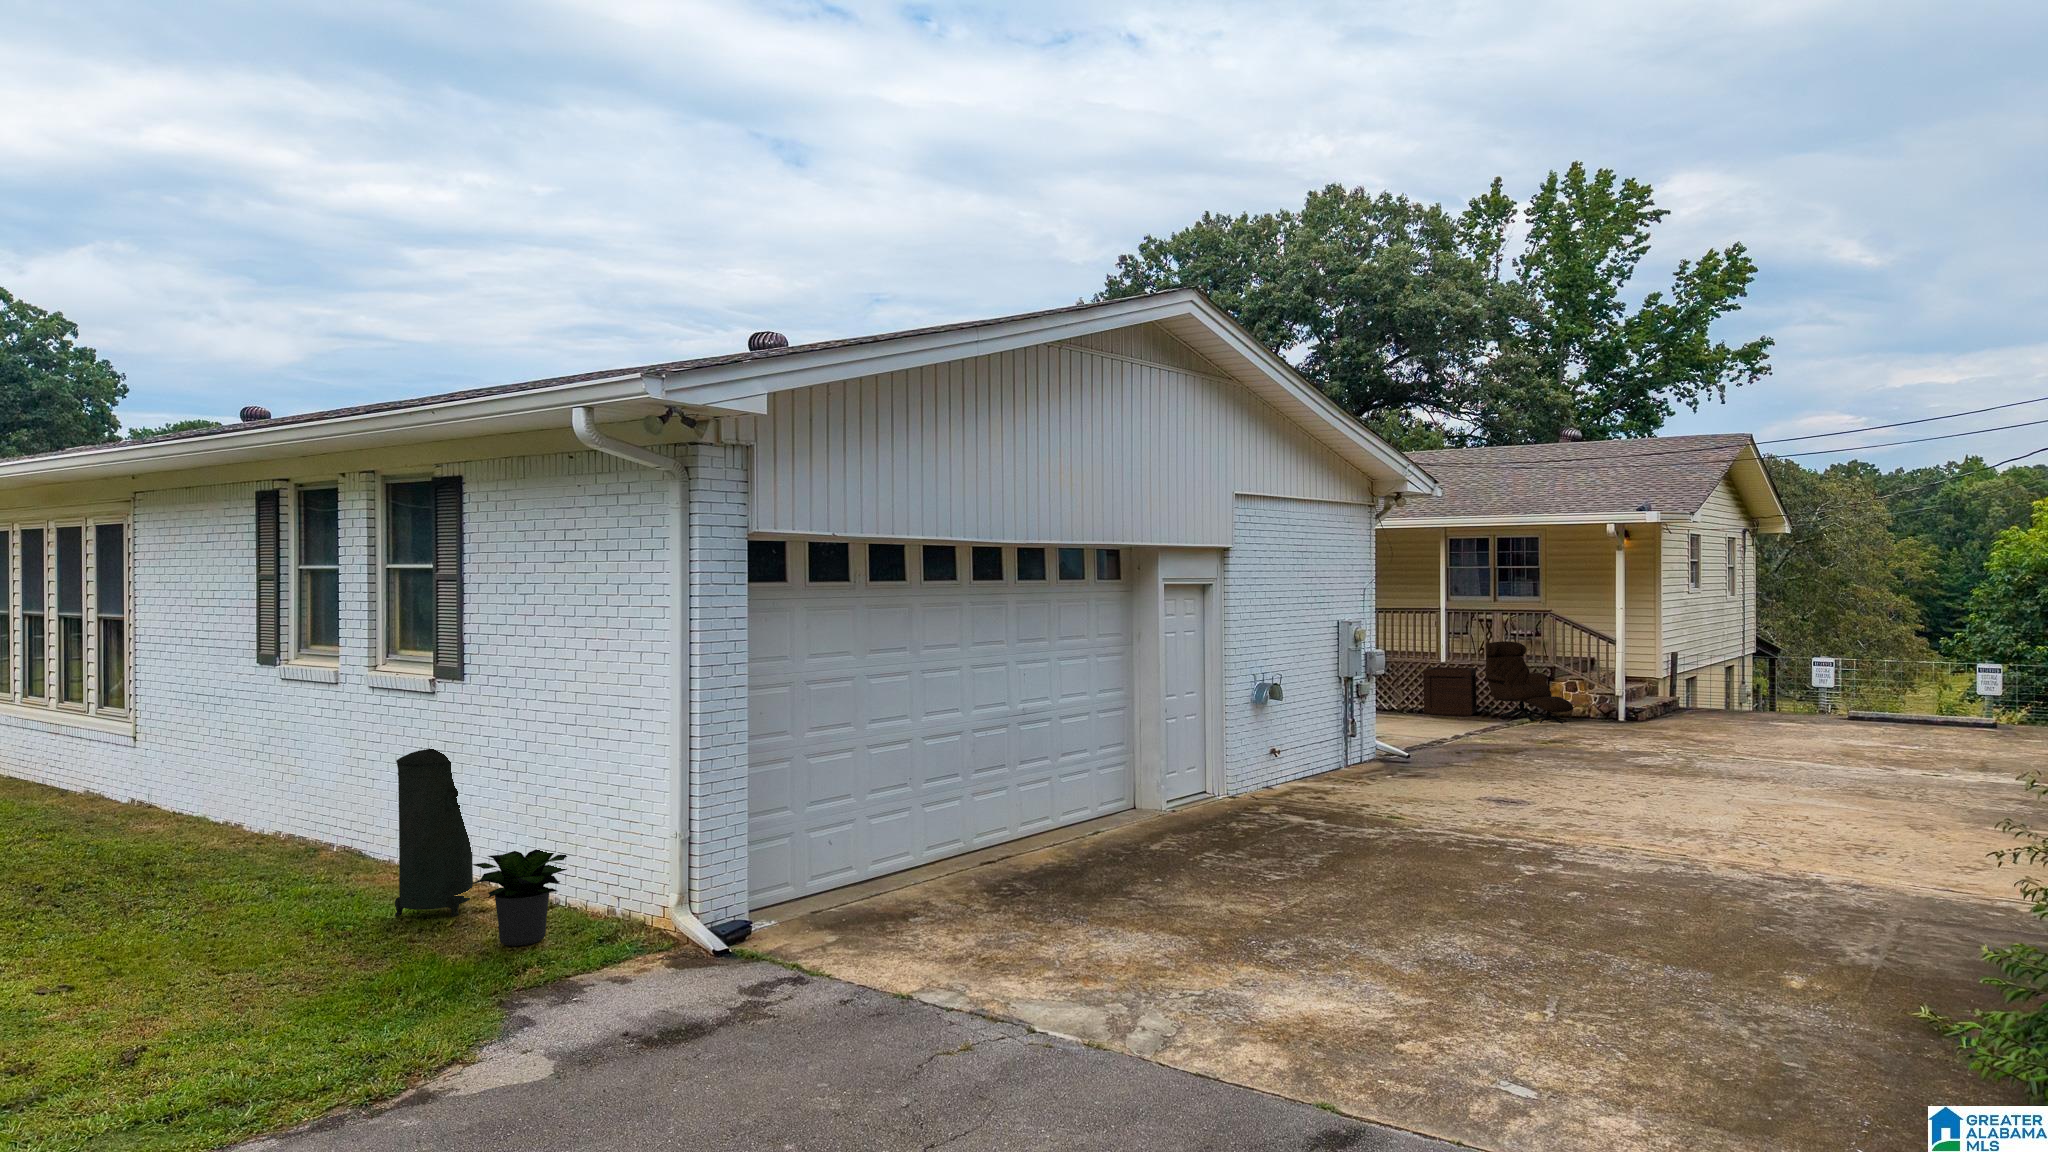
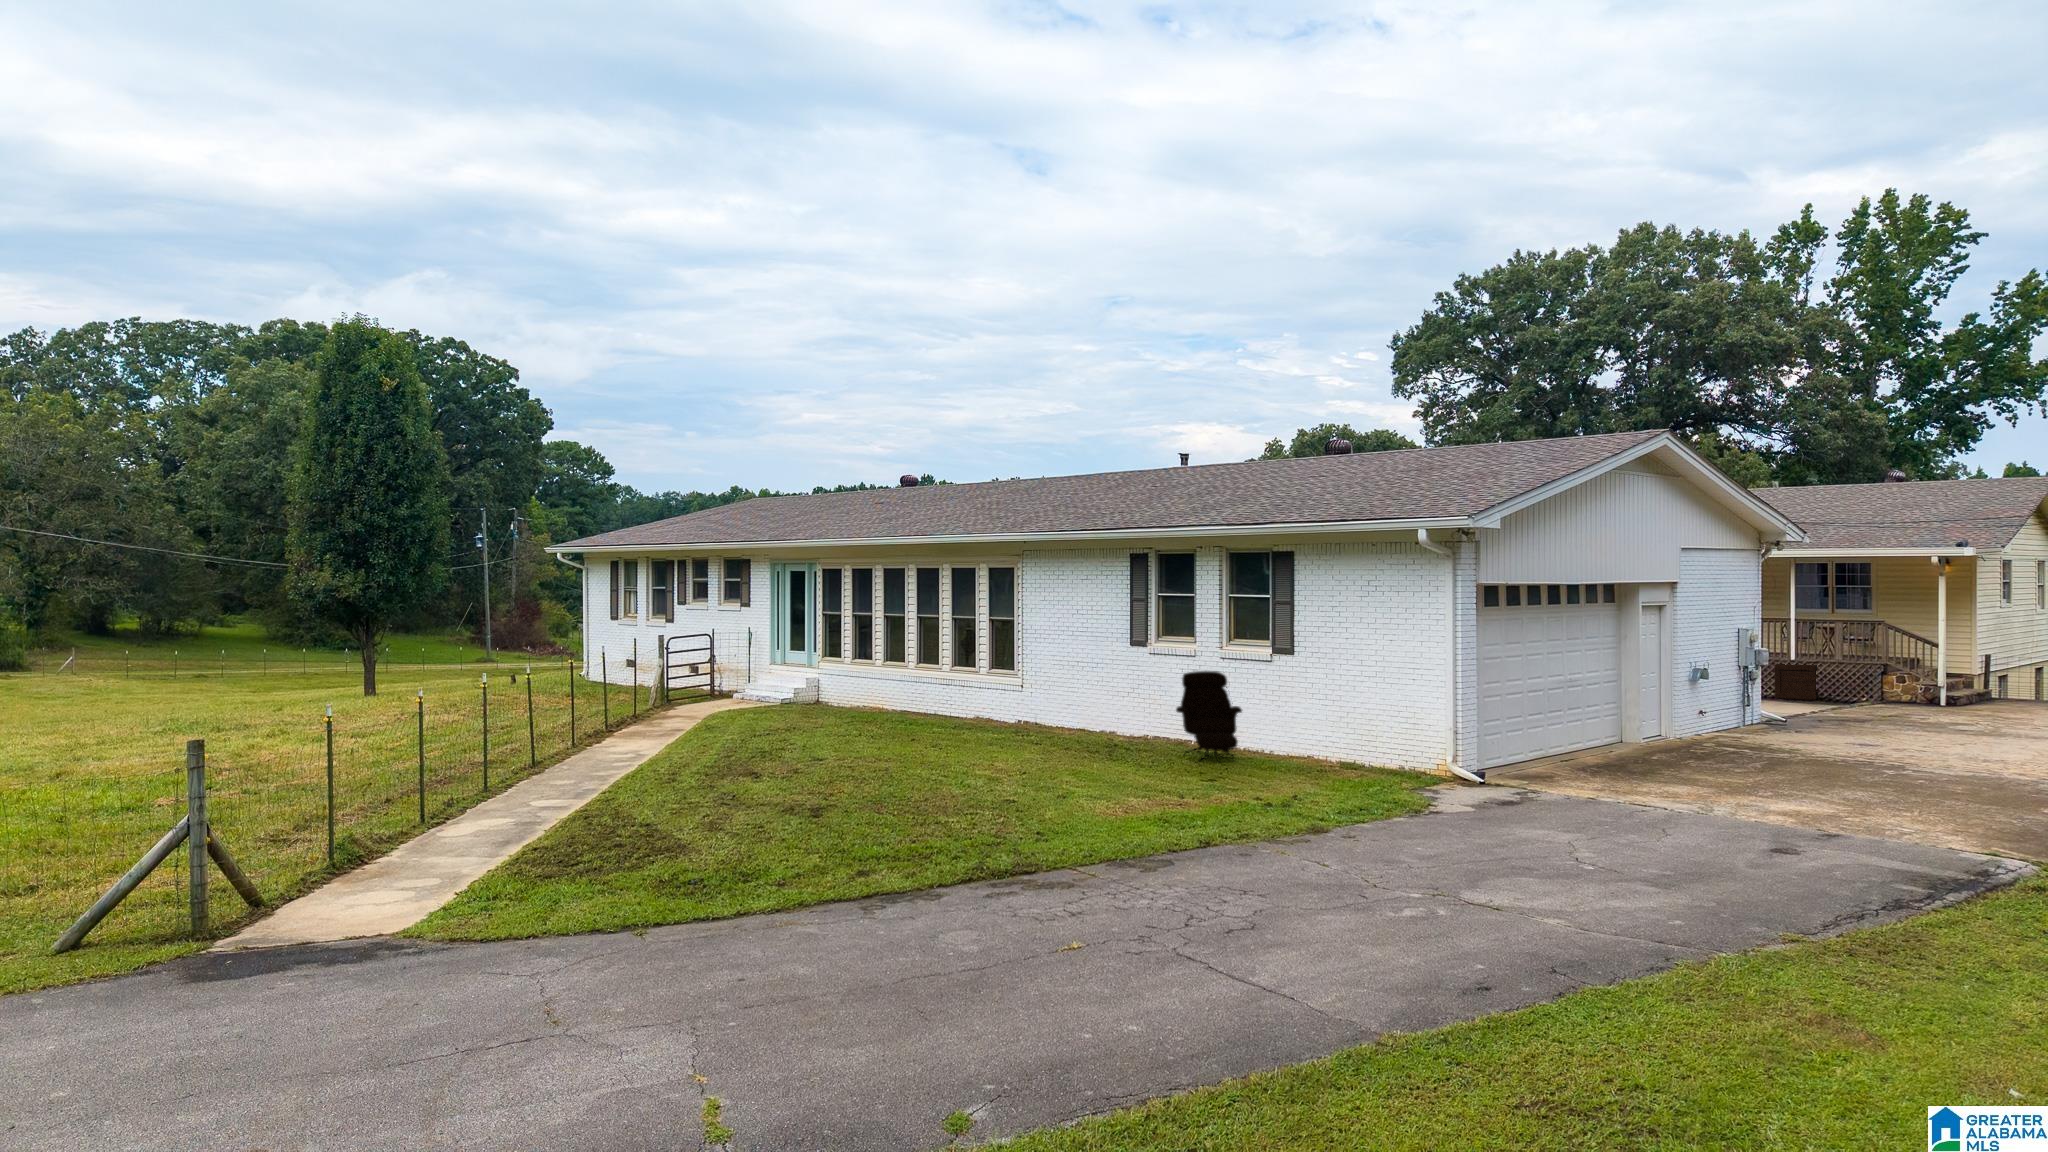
lounge chair: present [1485,641,1573,723] -> present [1176,671,1242,762]
trash can: present [395,746,473,917] -> none [1299,684,1333,765]
potted plant: present [472,849,567,946] -> none [1368,733,1414,774]

